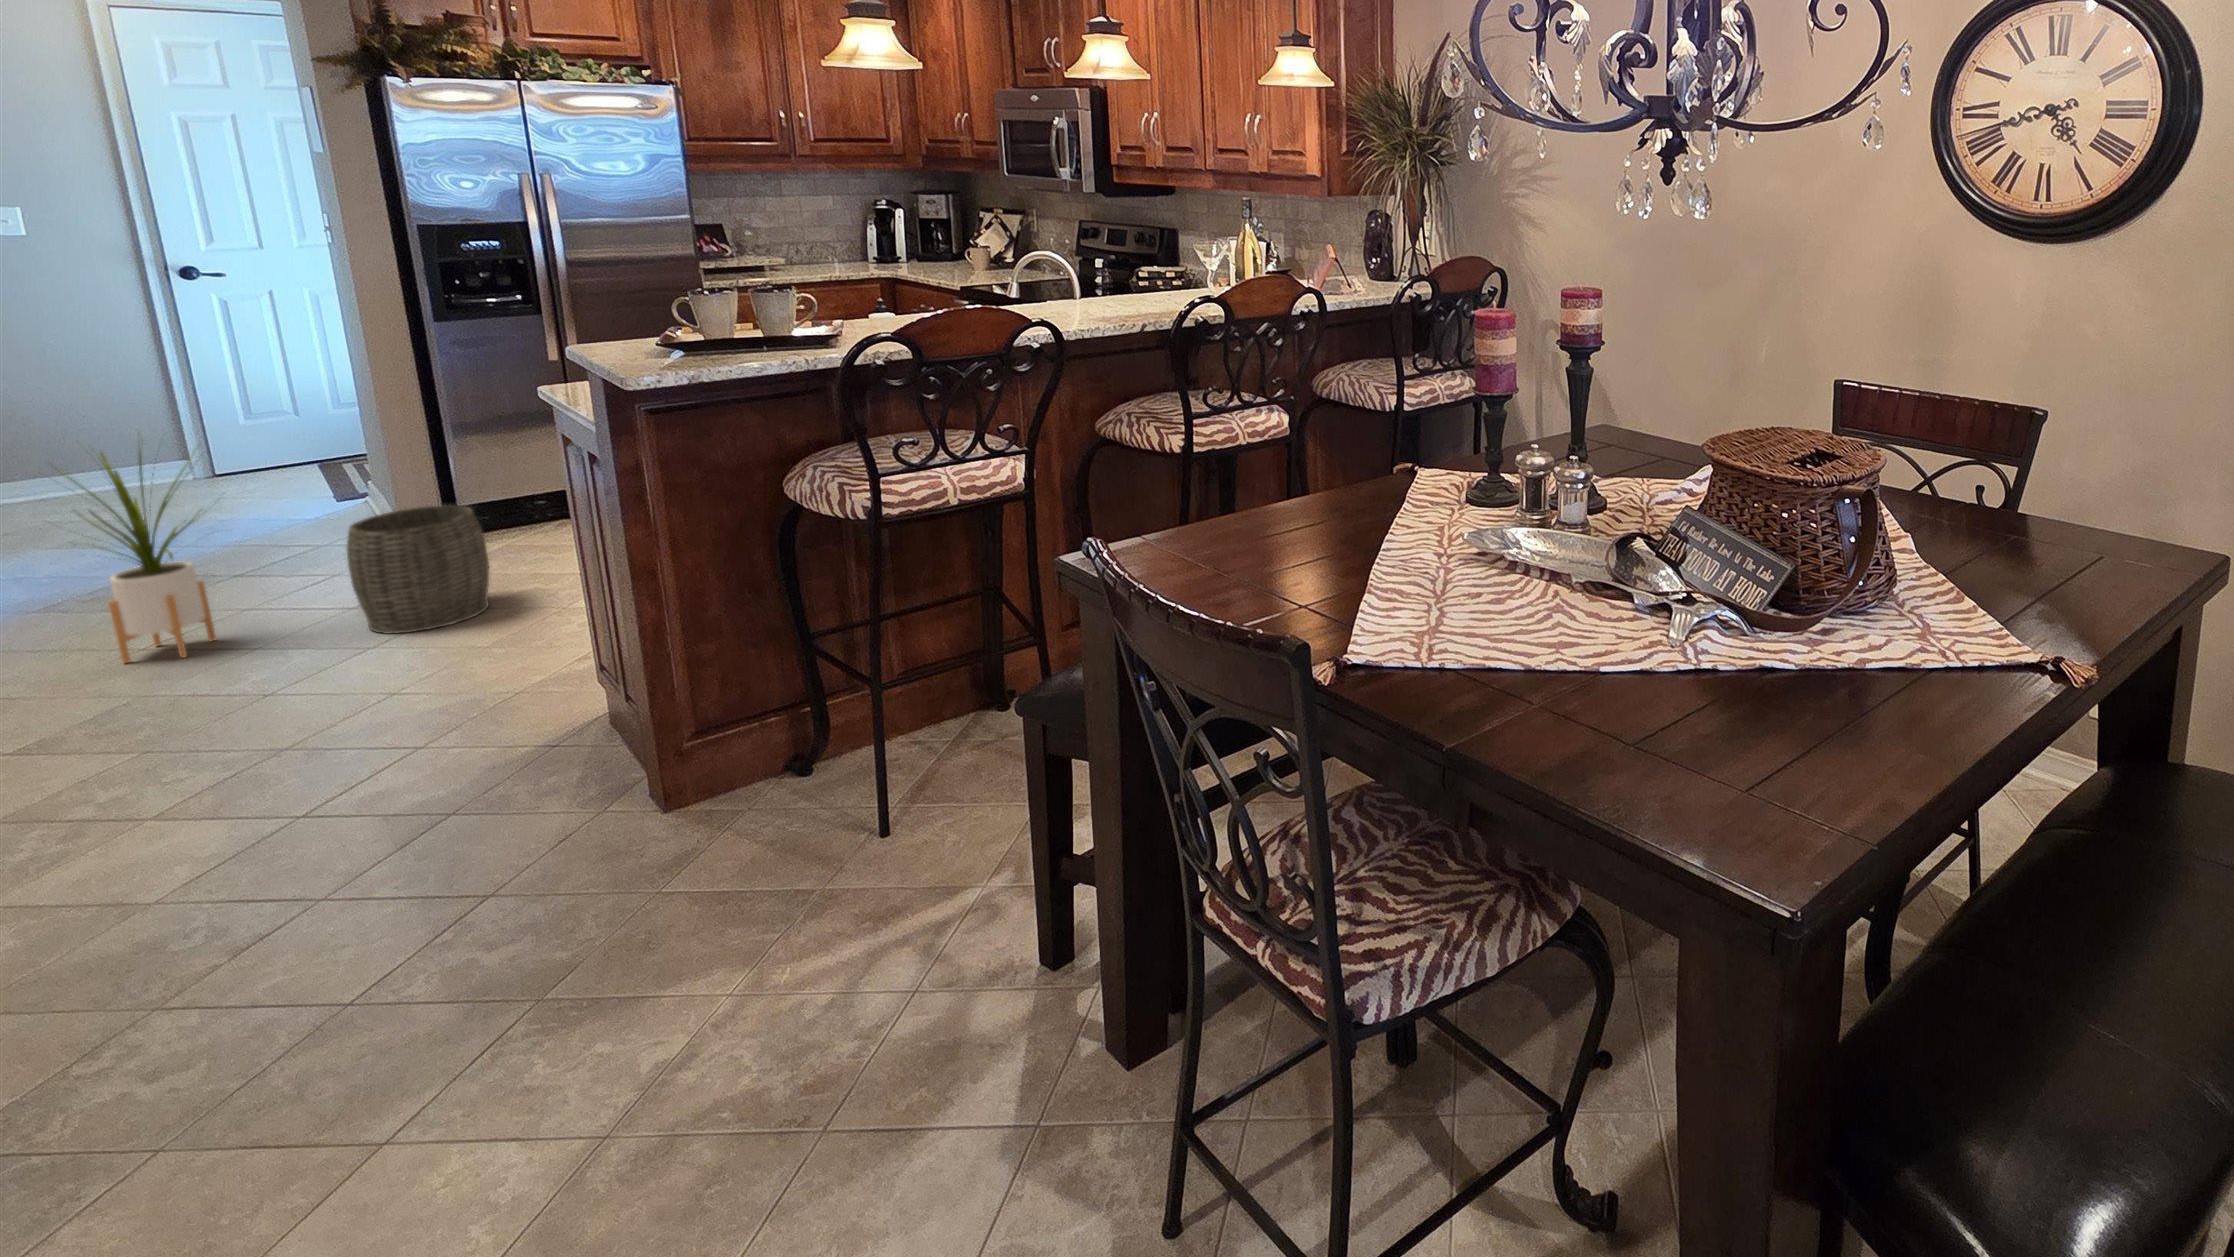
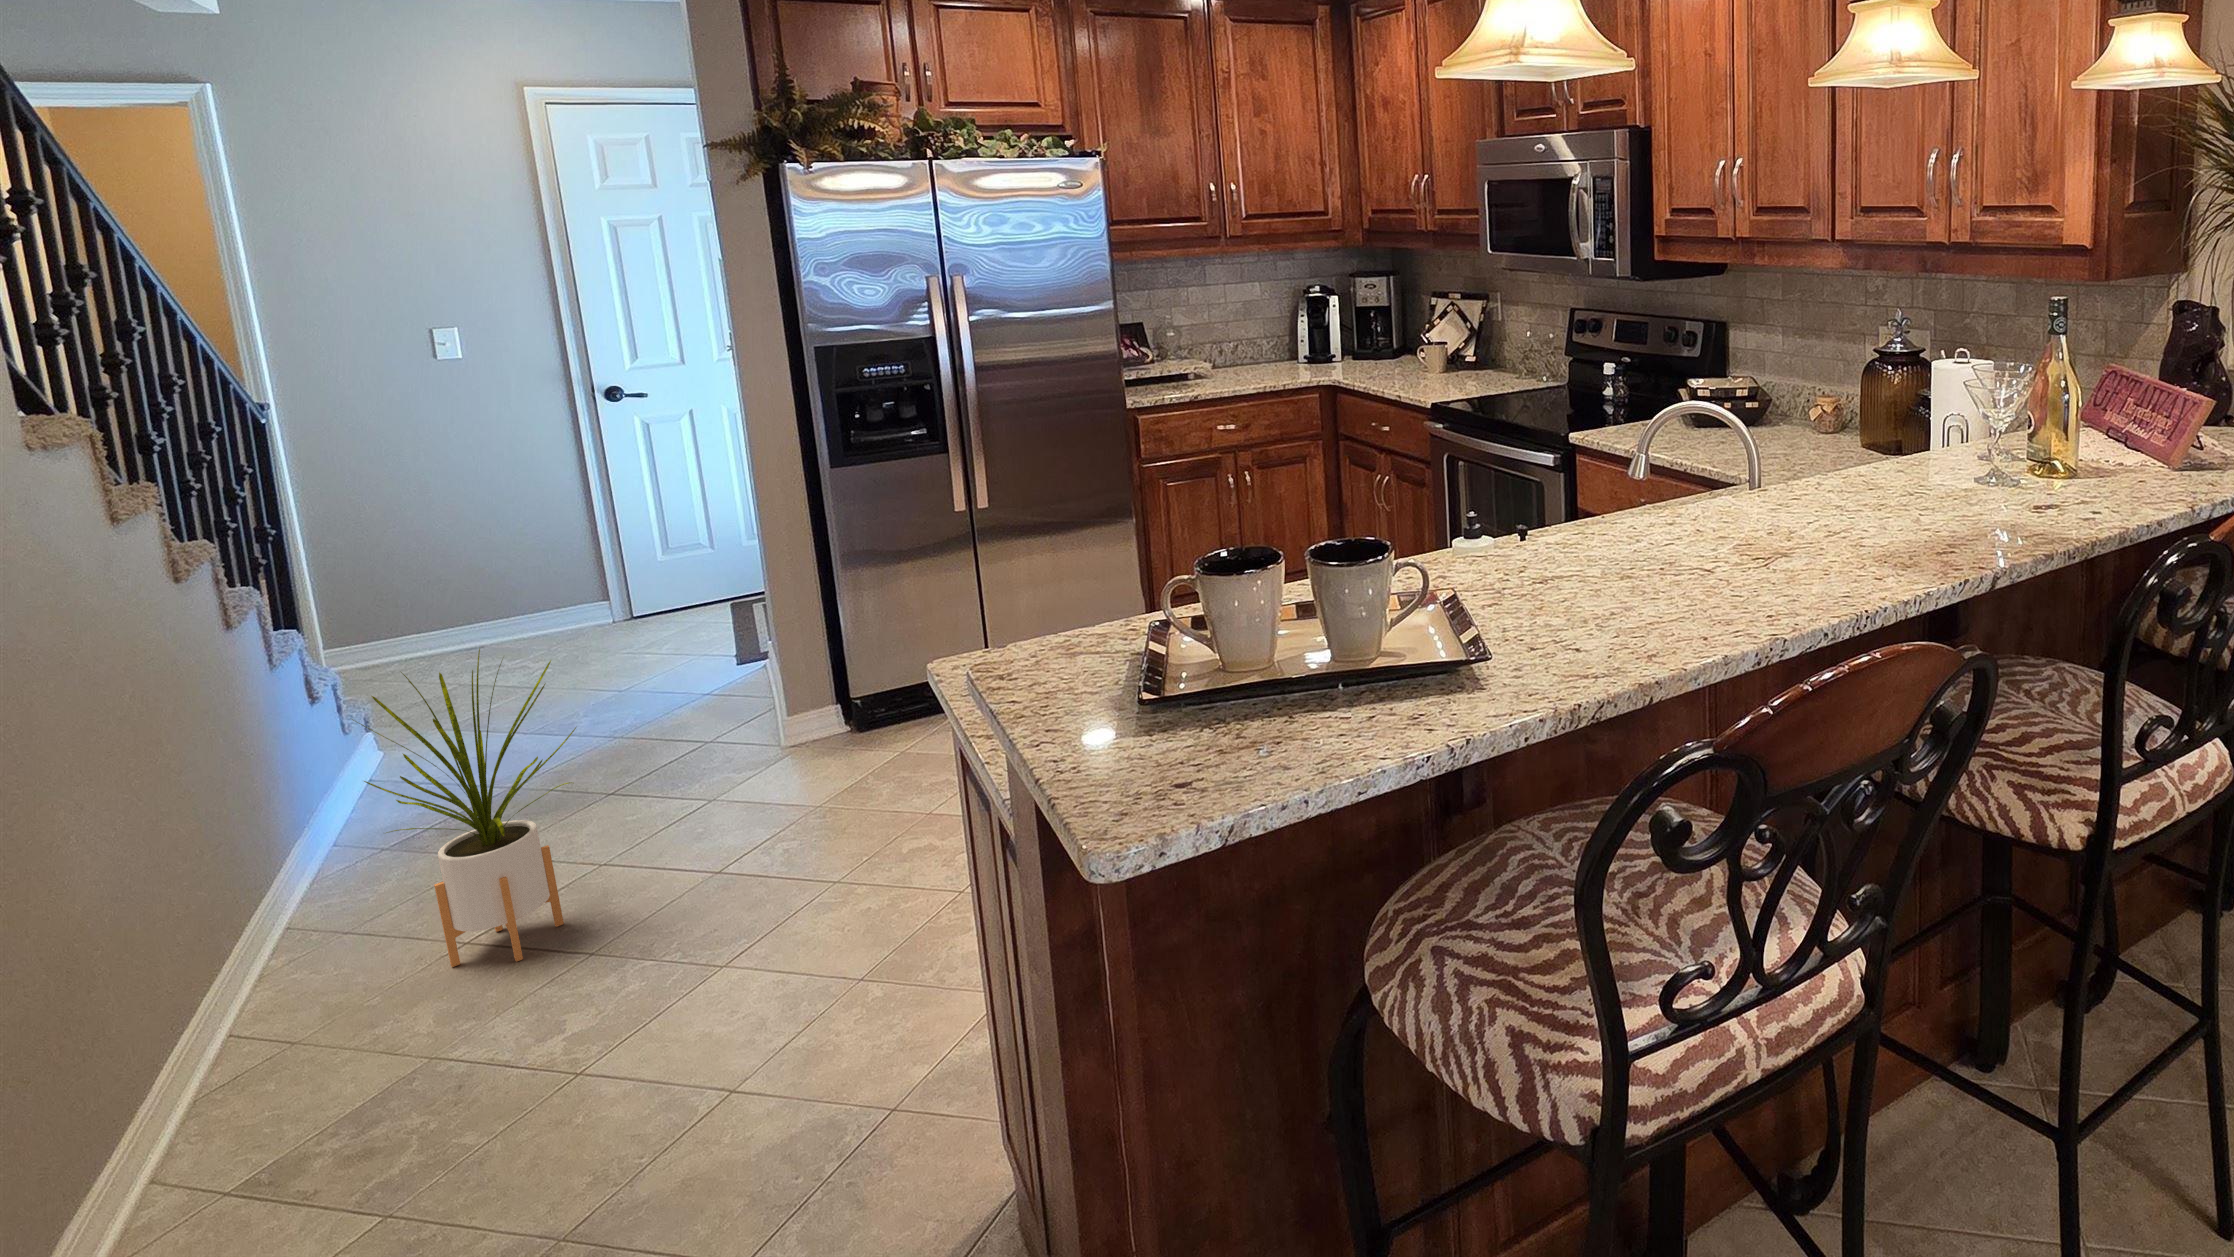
woven basket: present [347,505,489,634] -> none [710,735,880,930]

